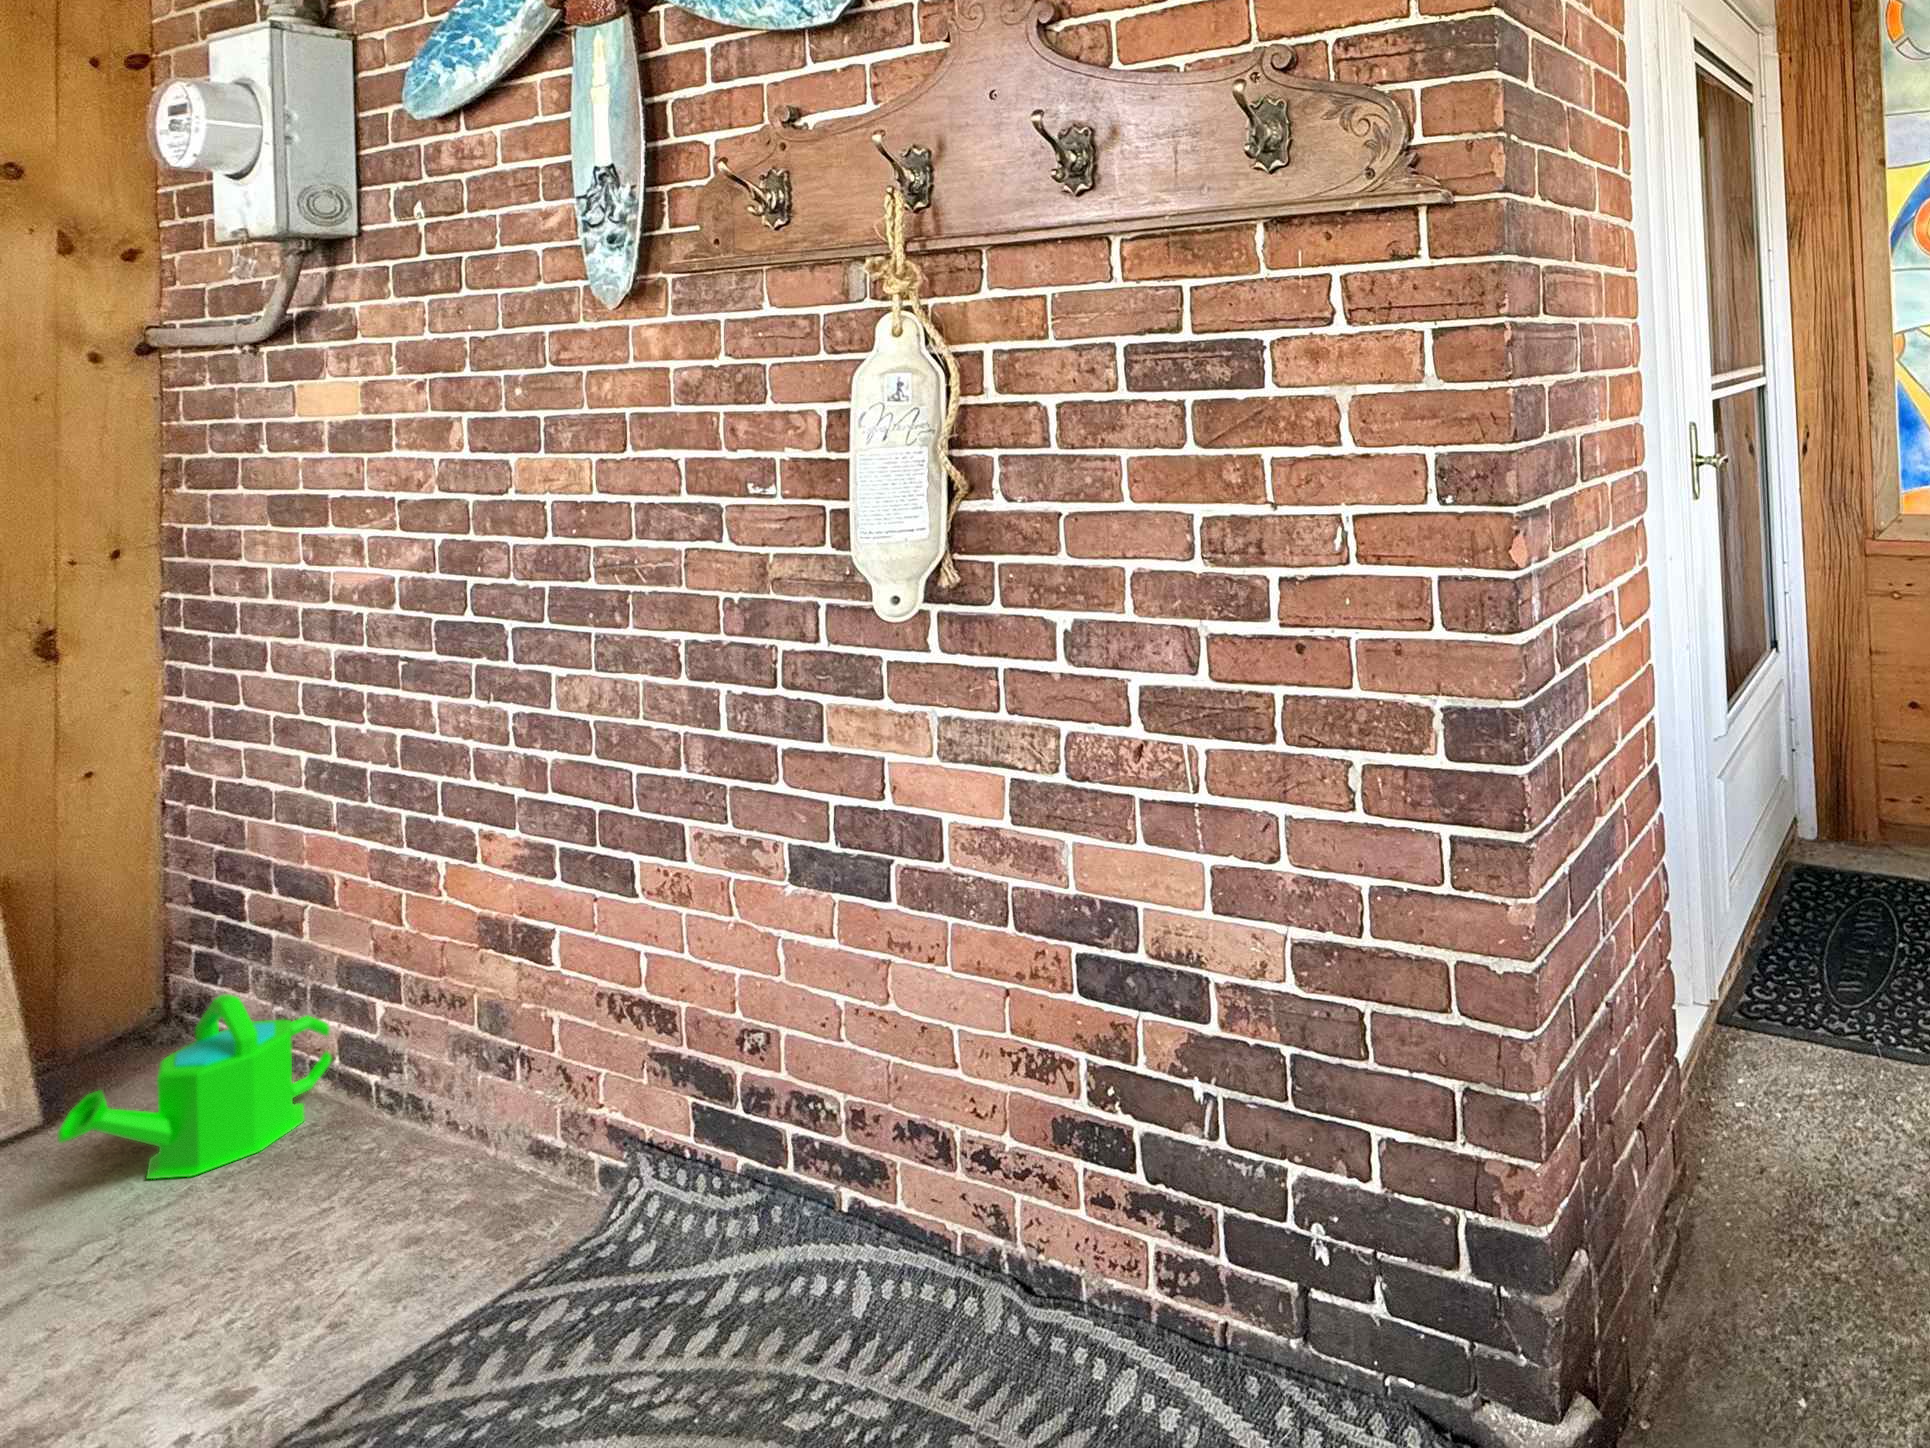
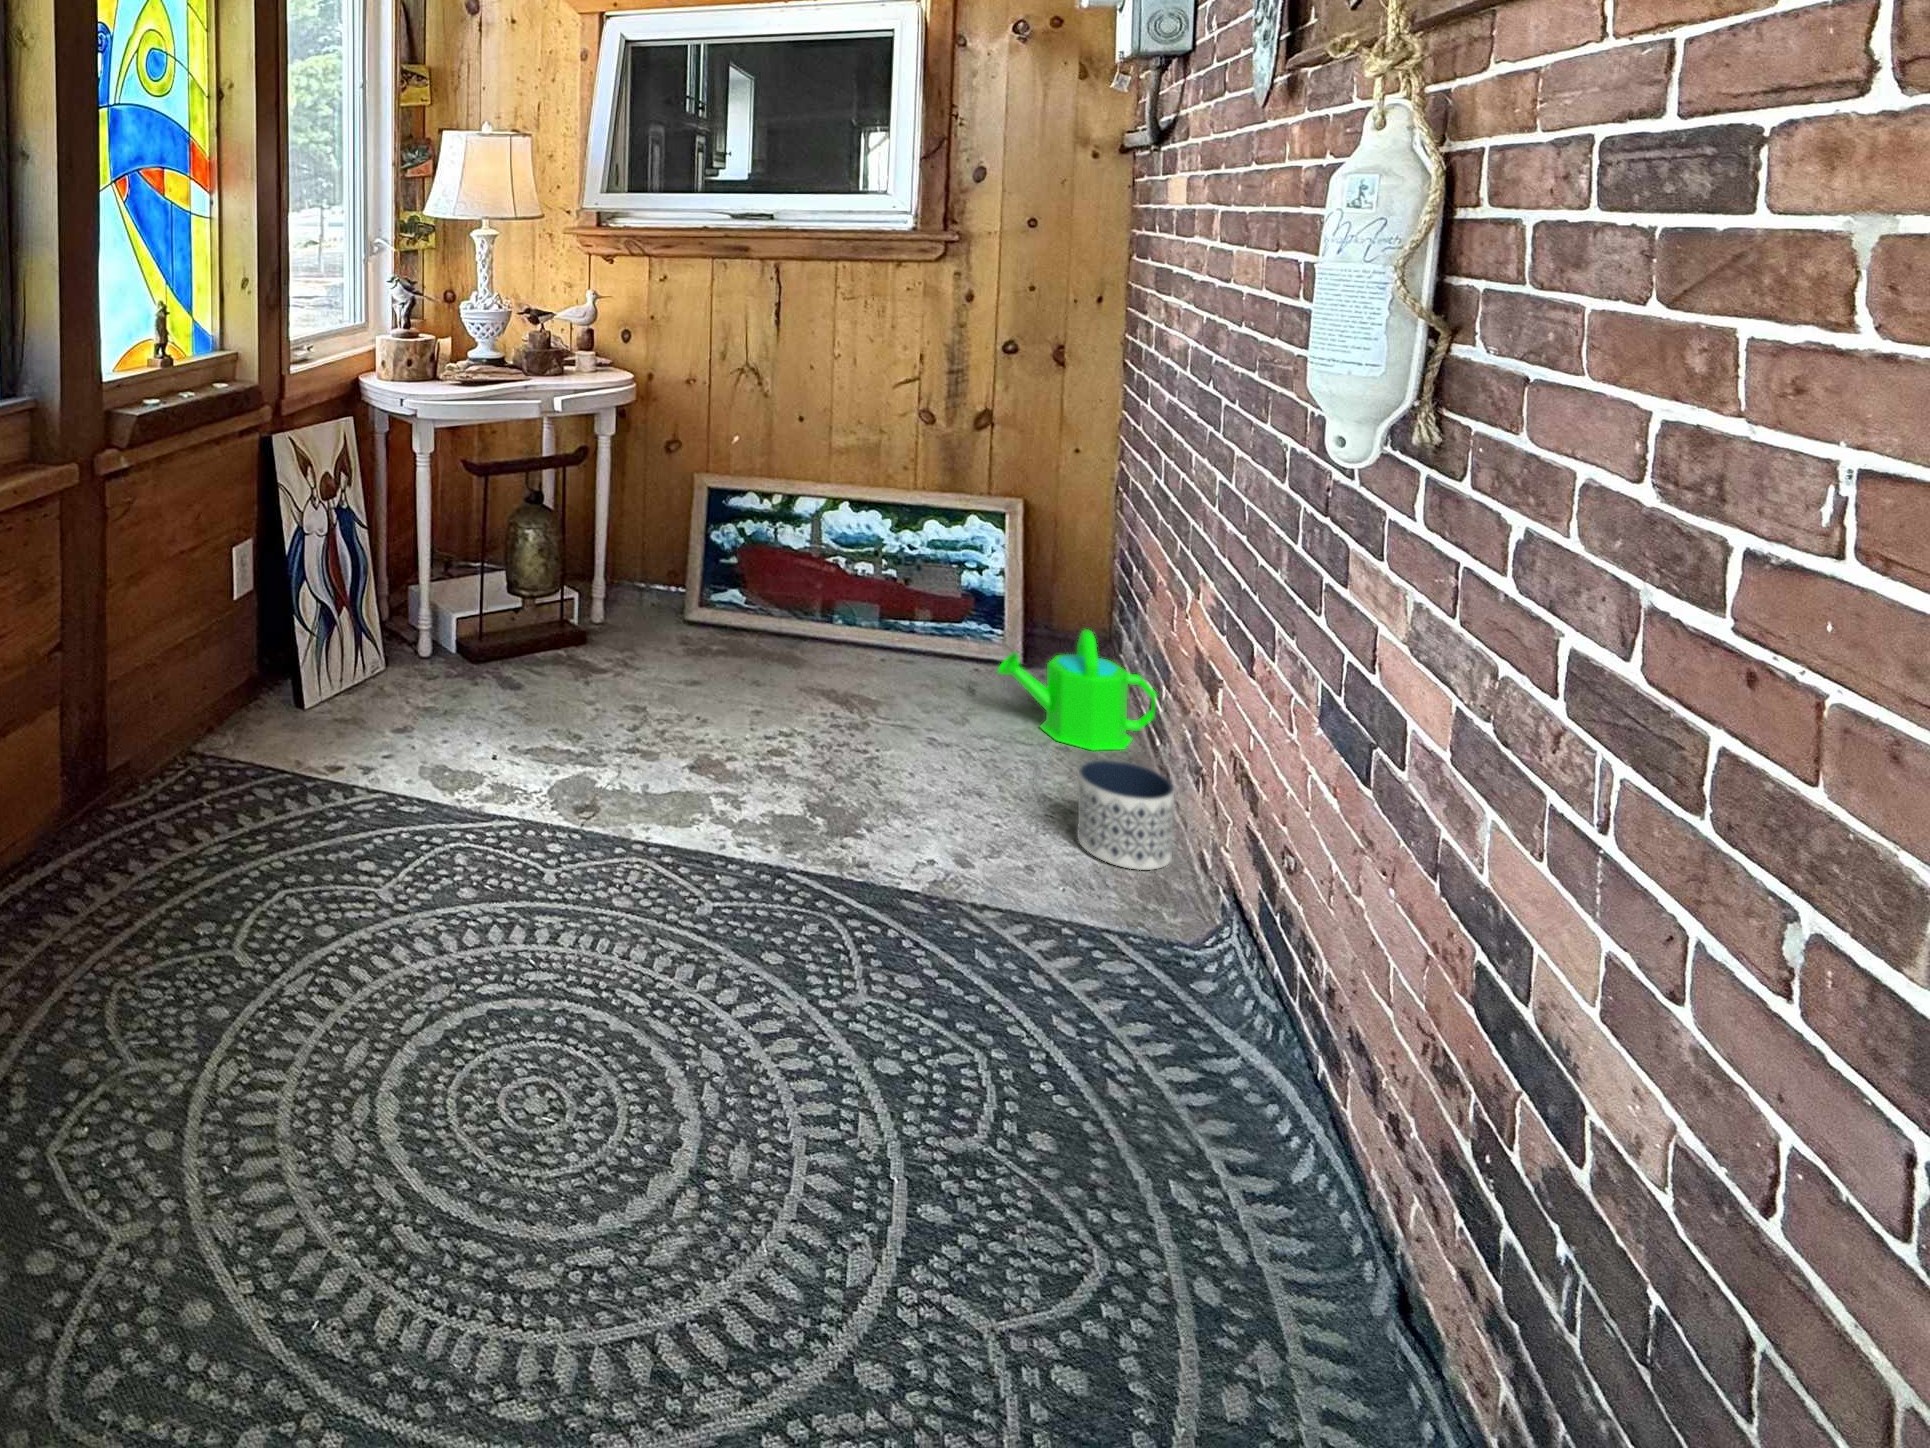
planter: none [341,1092,482,1254] -> present [1078,761,1174,870]

